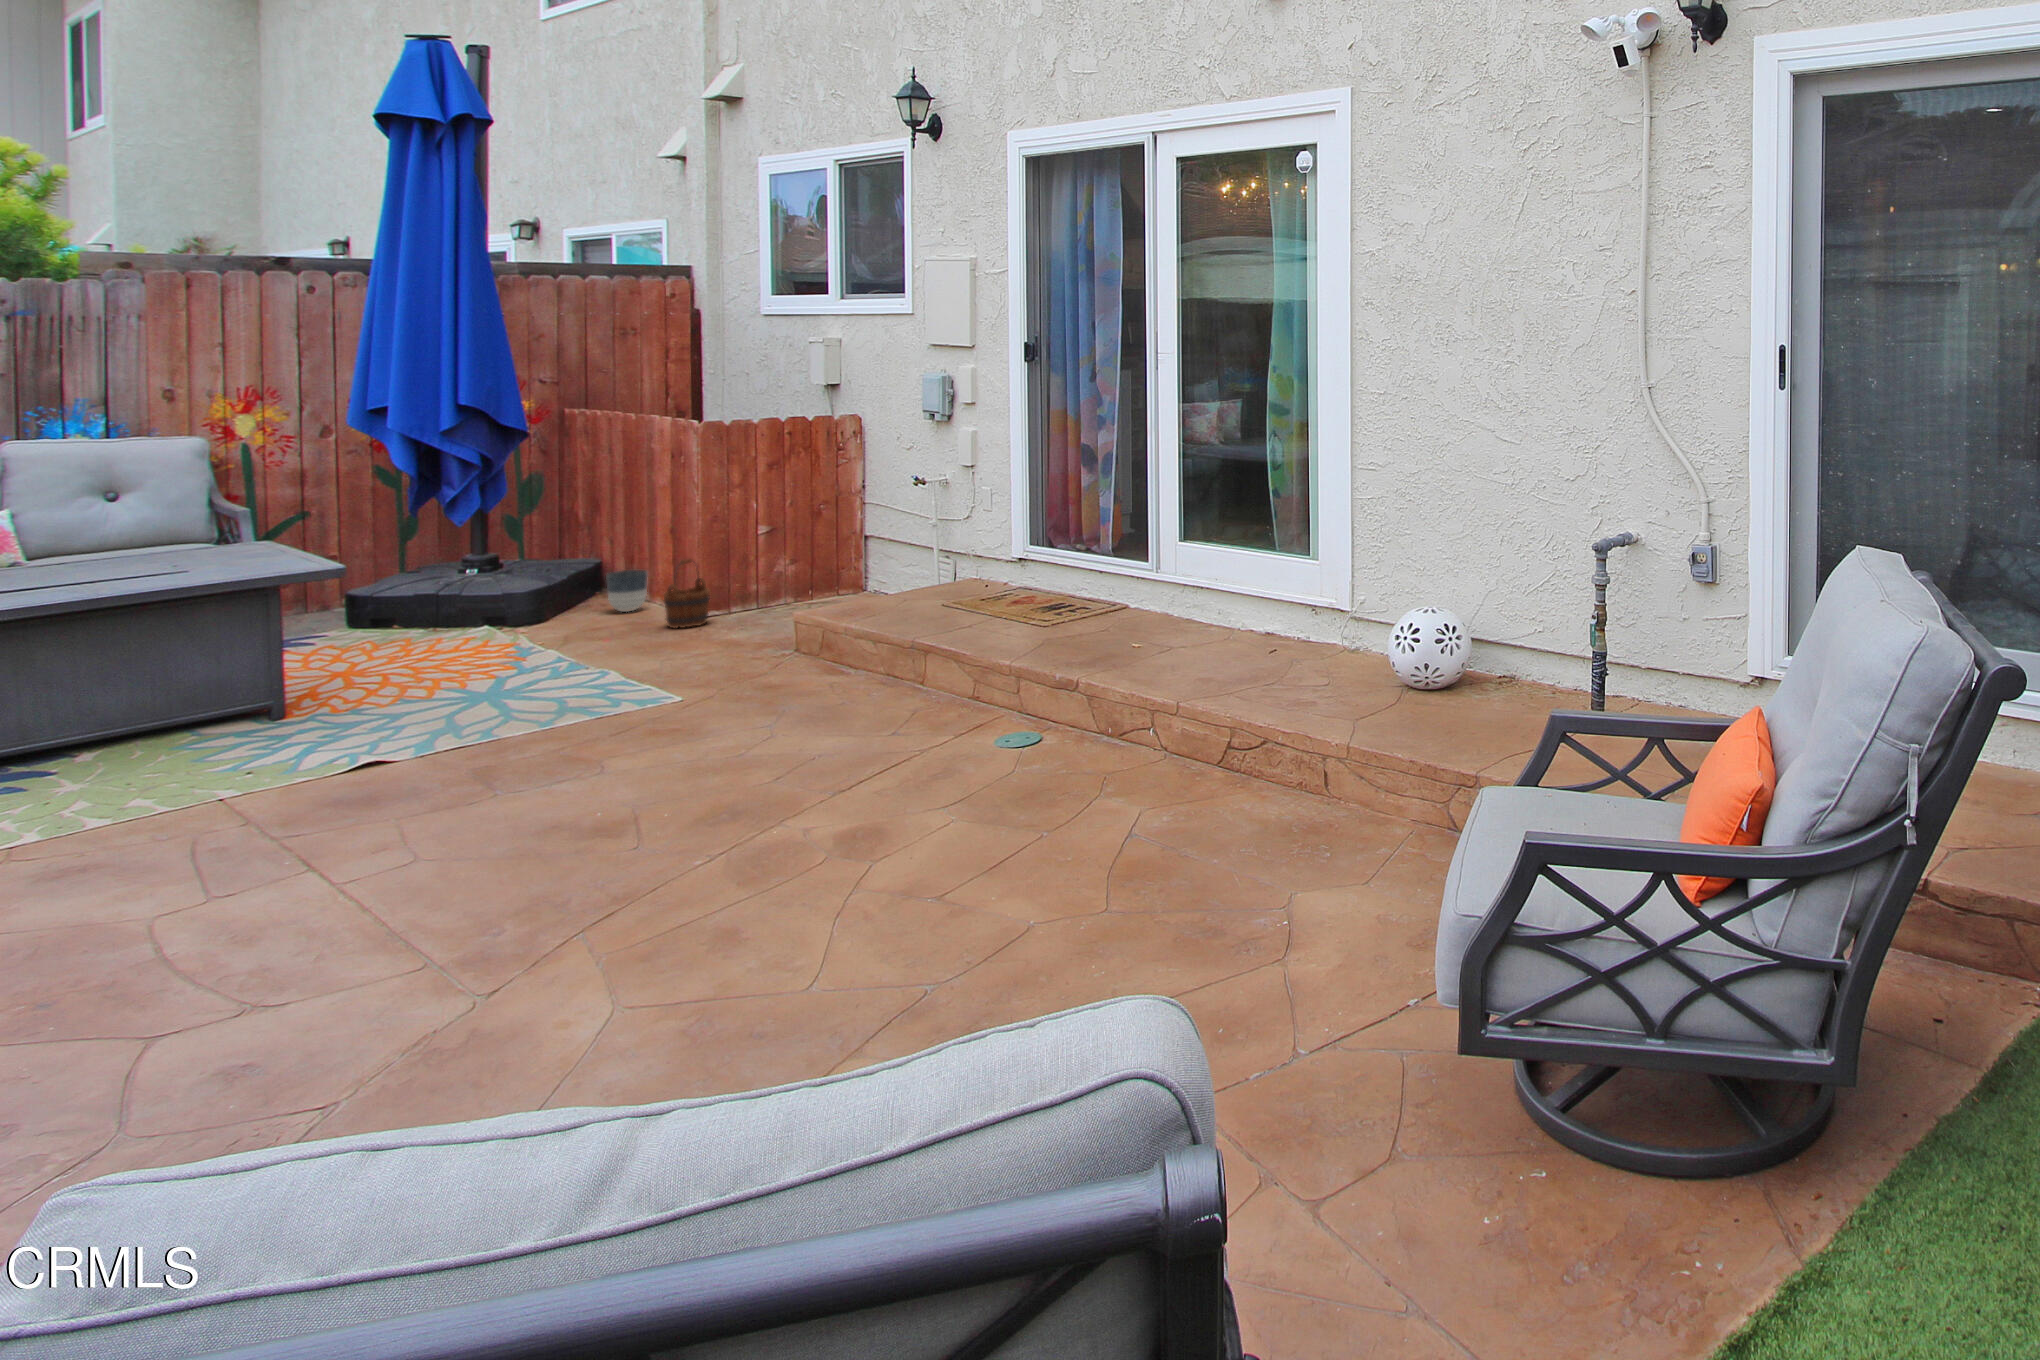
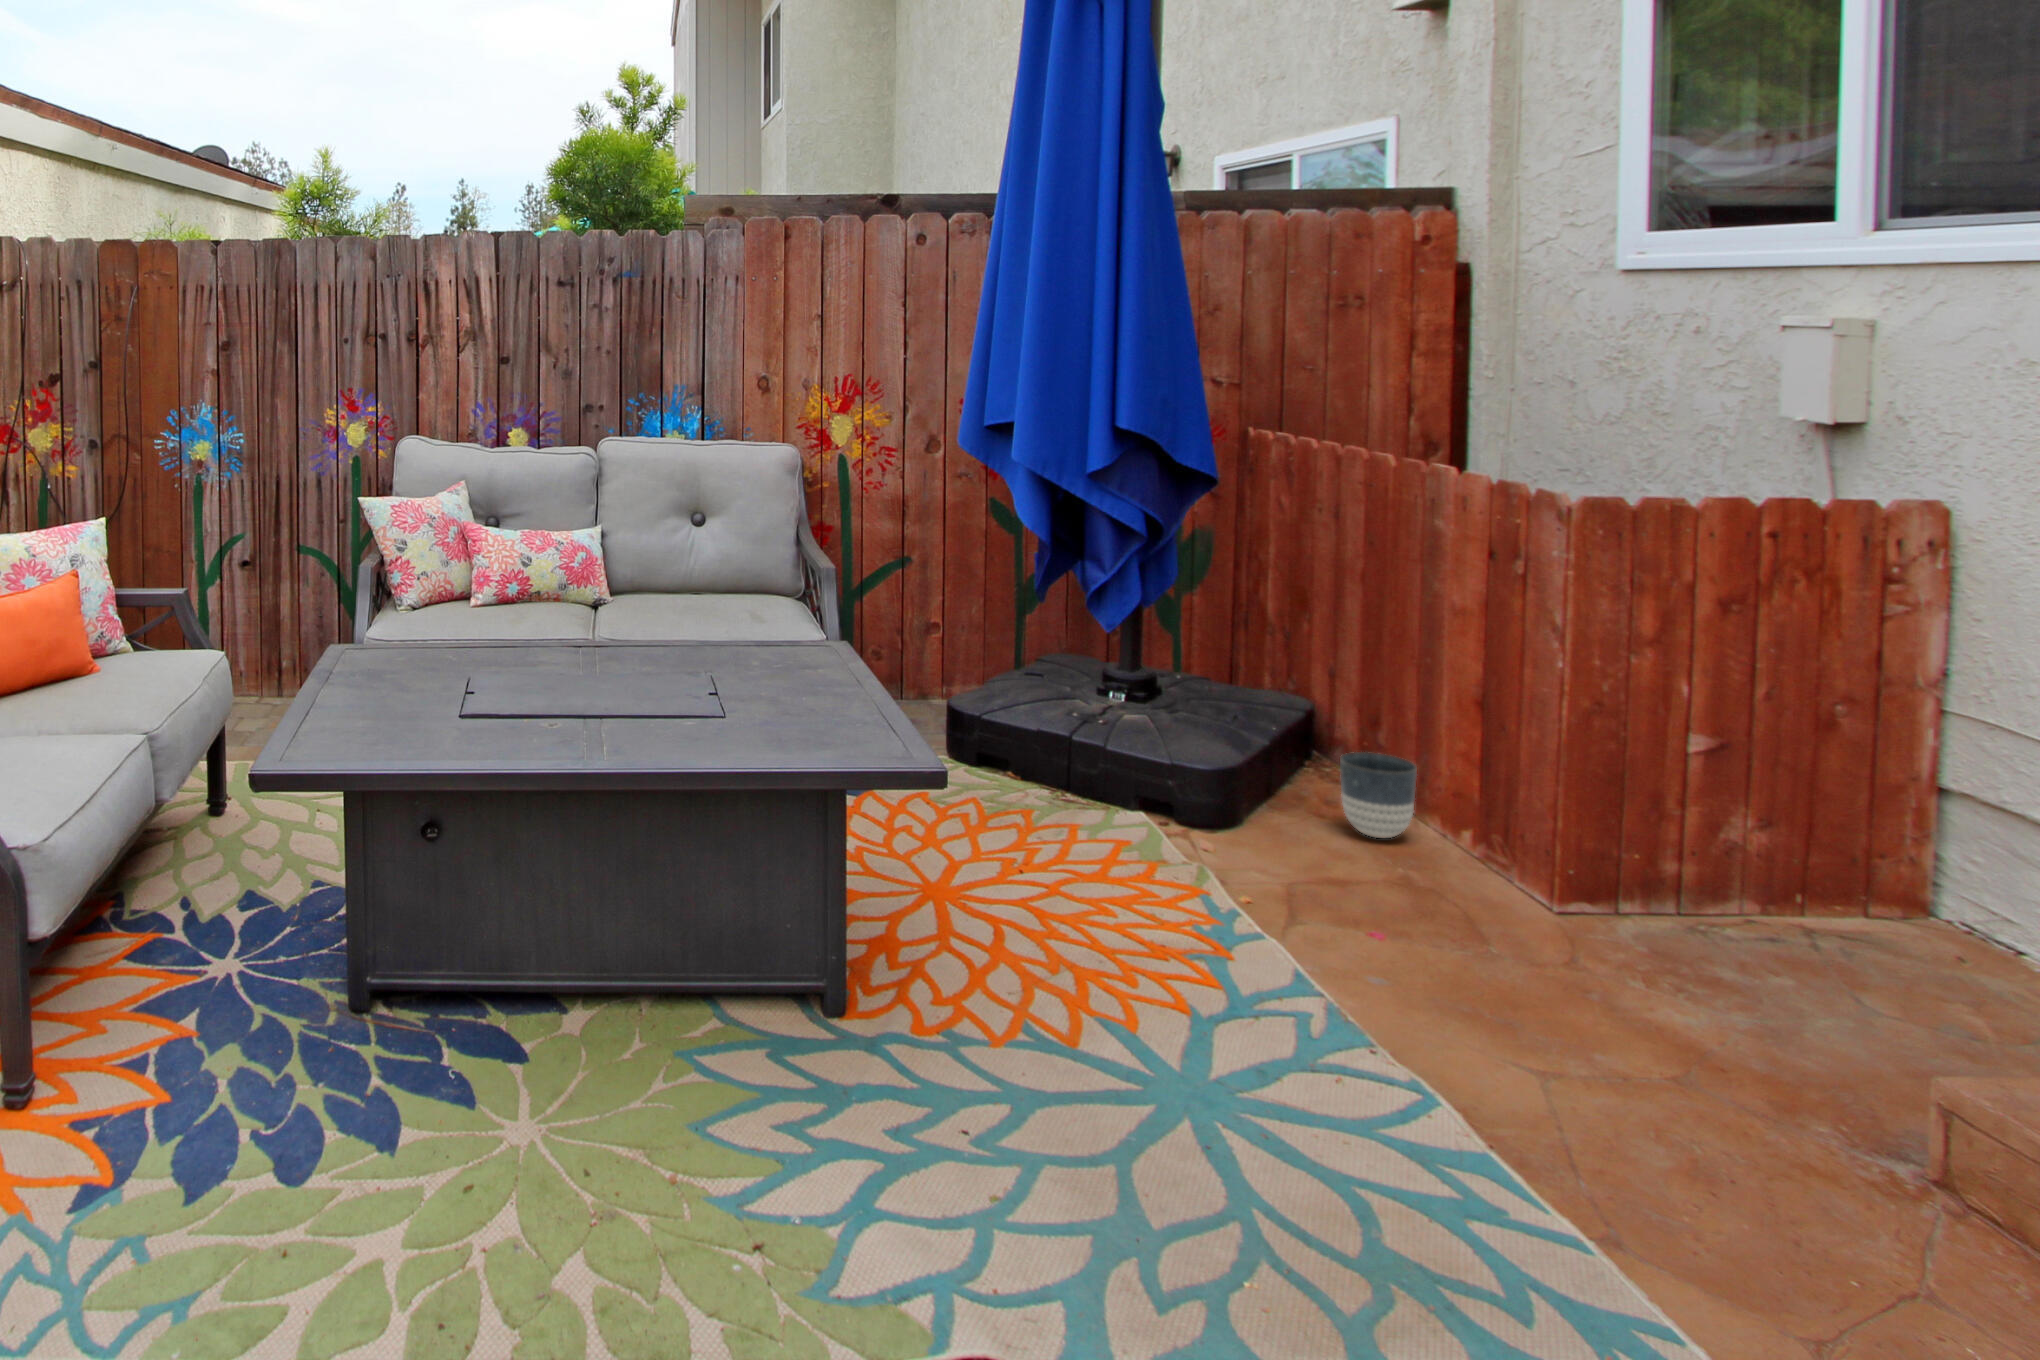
wooden bucket: present [664,559,710,628] -> none [1480,785,1583,941]

